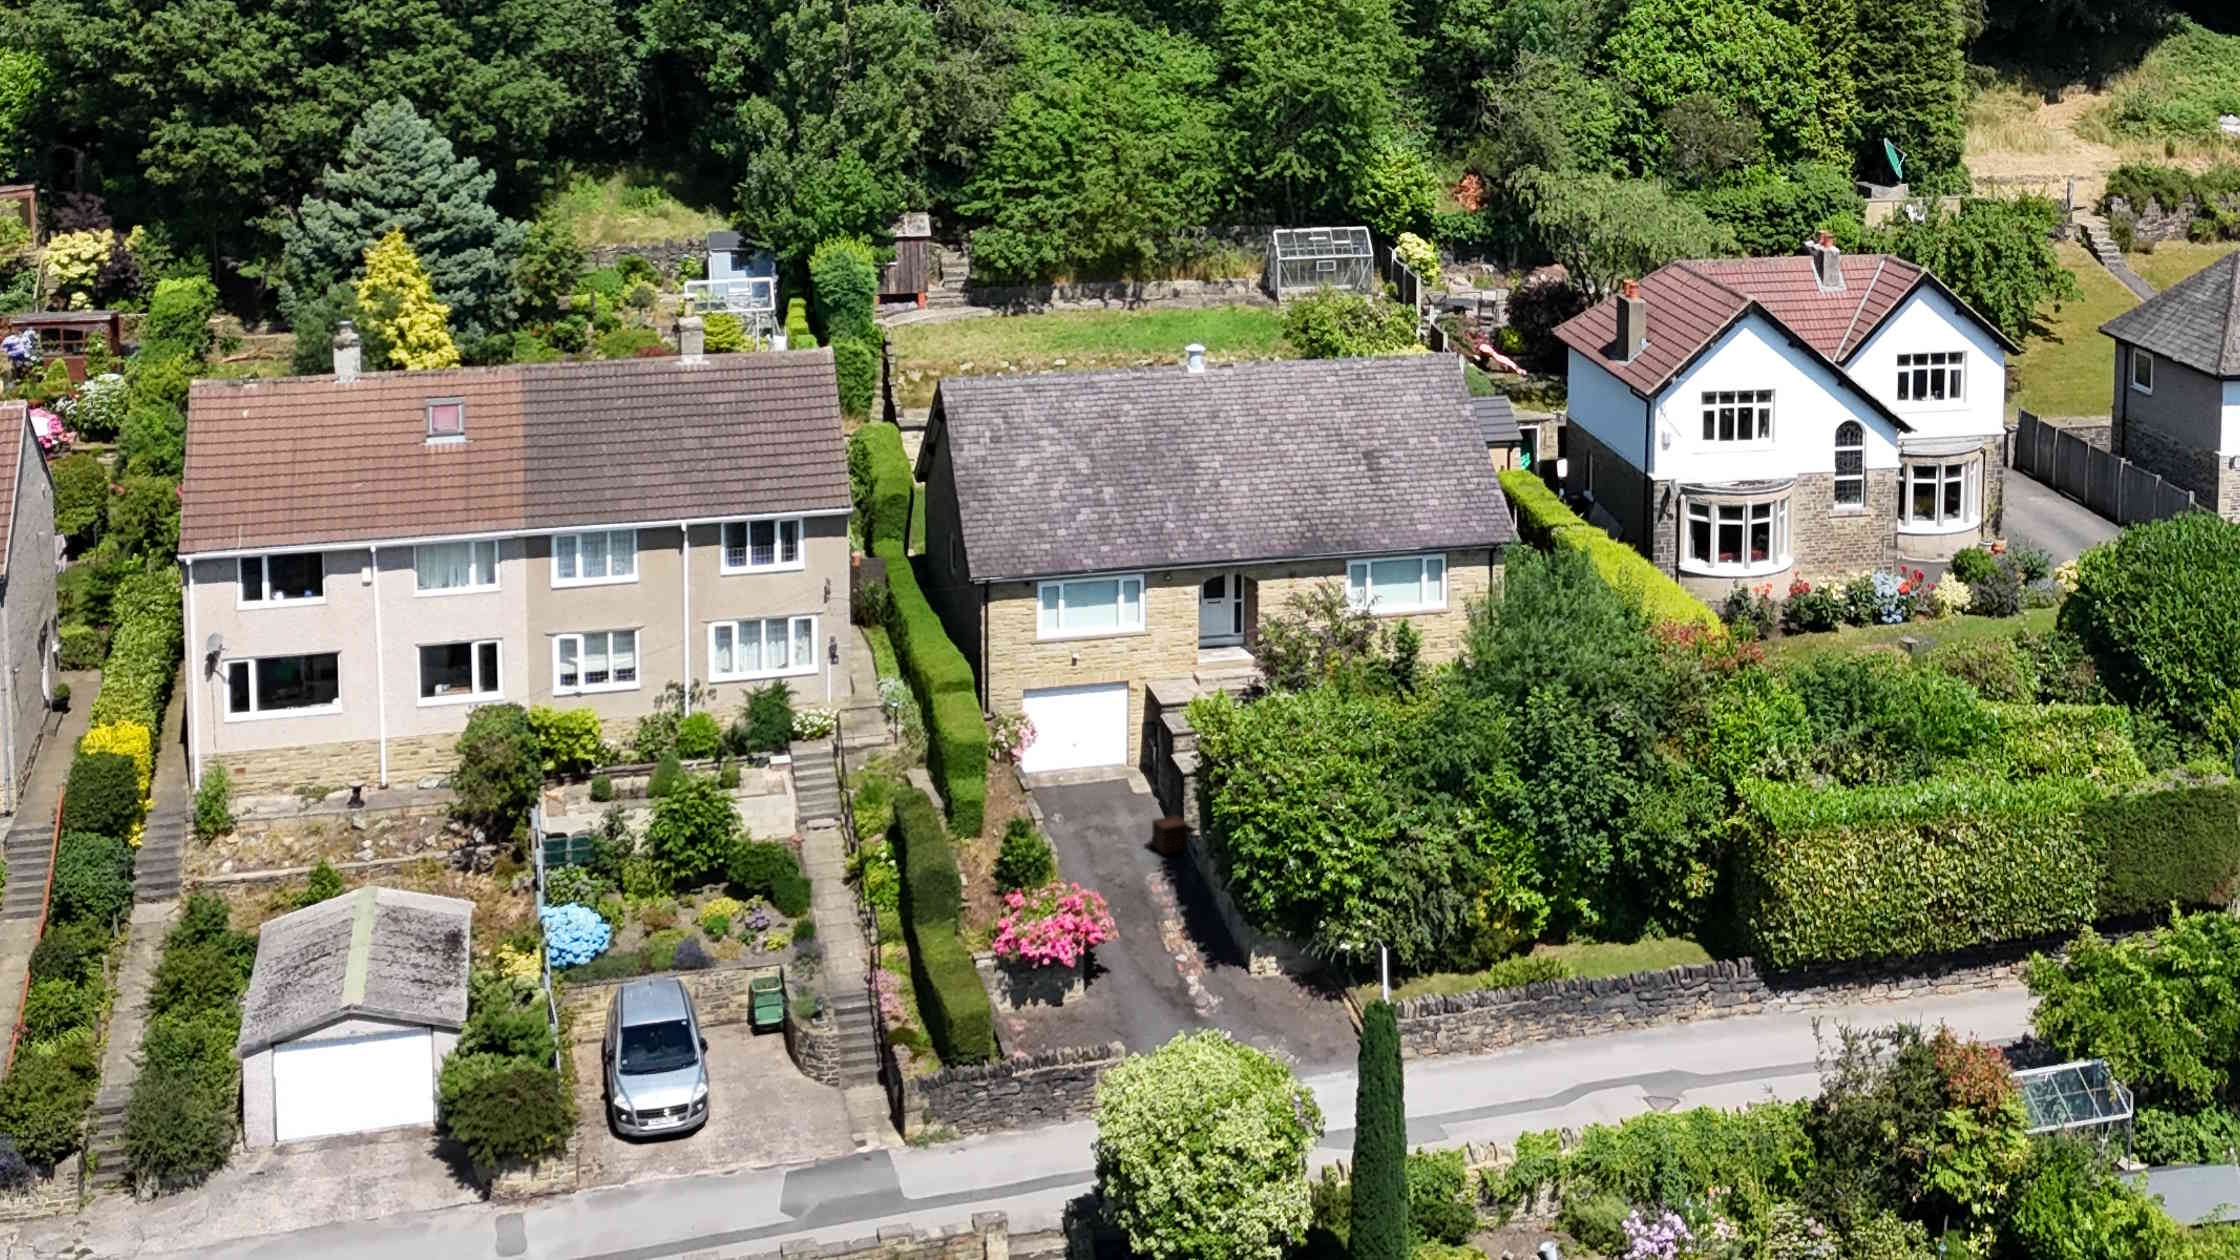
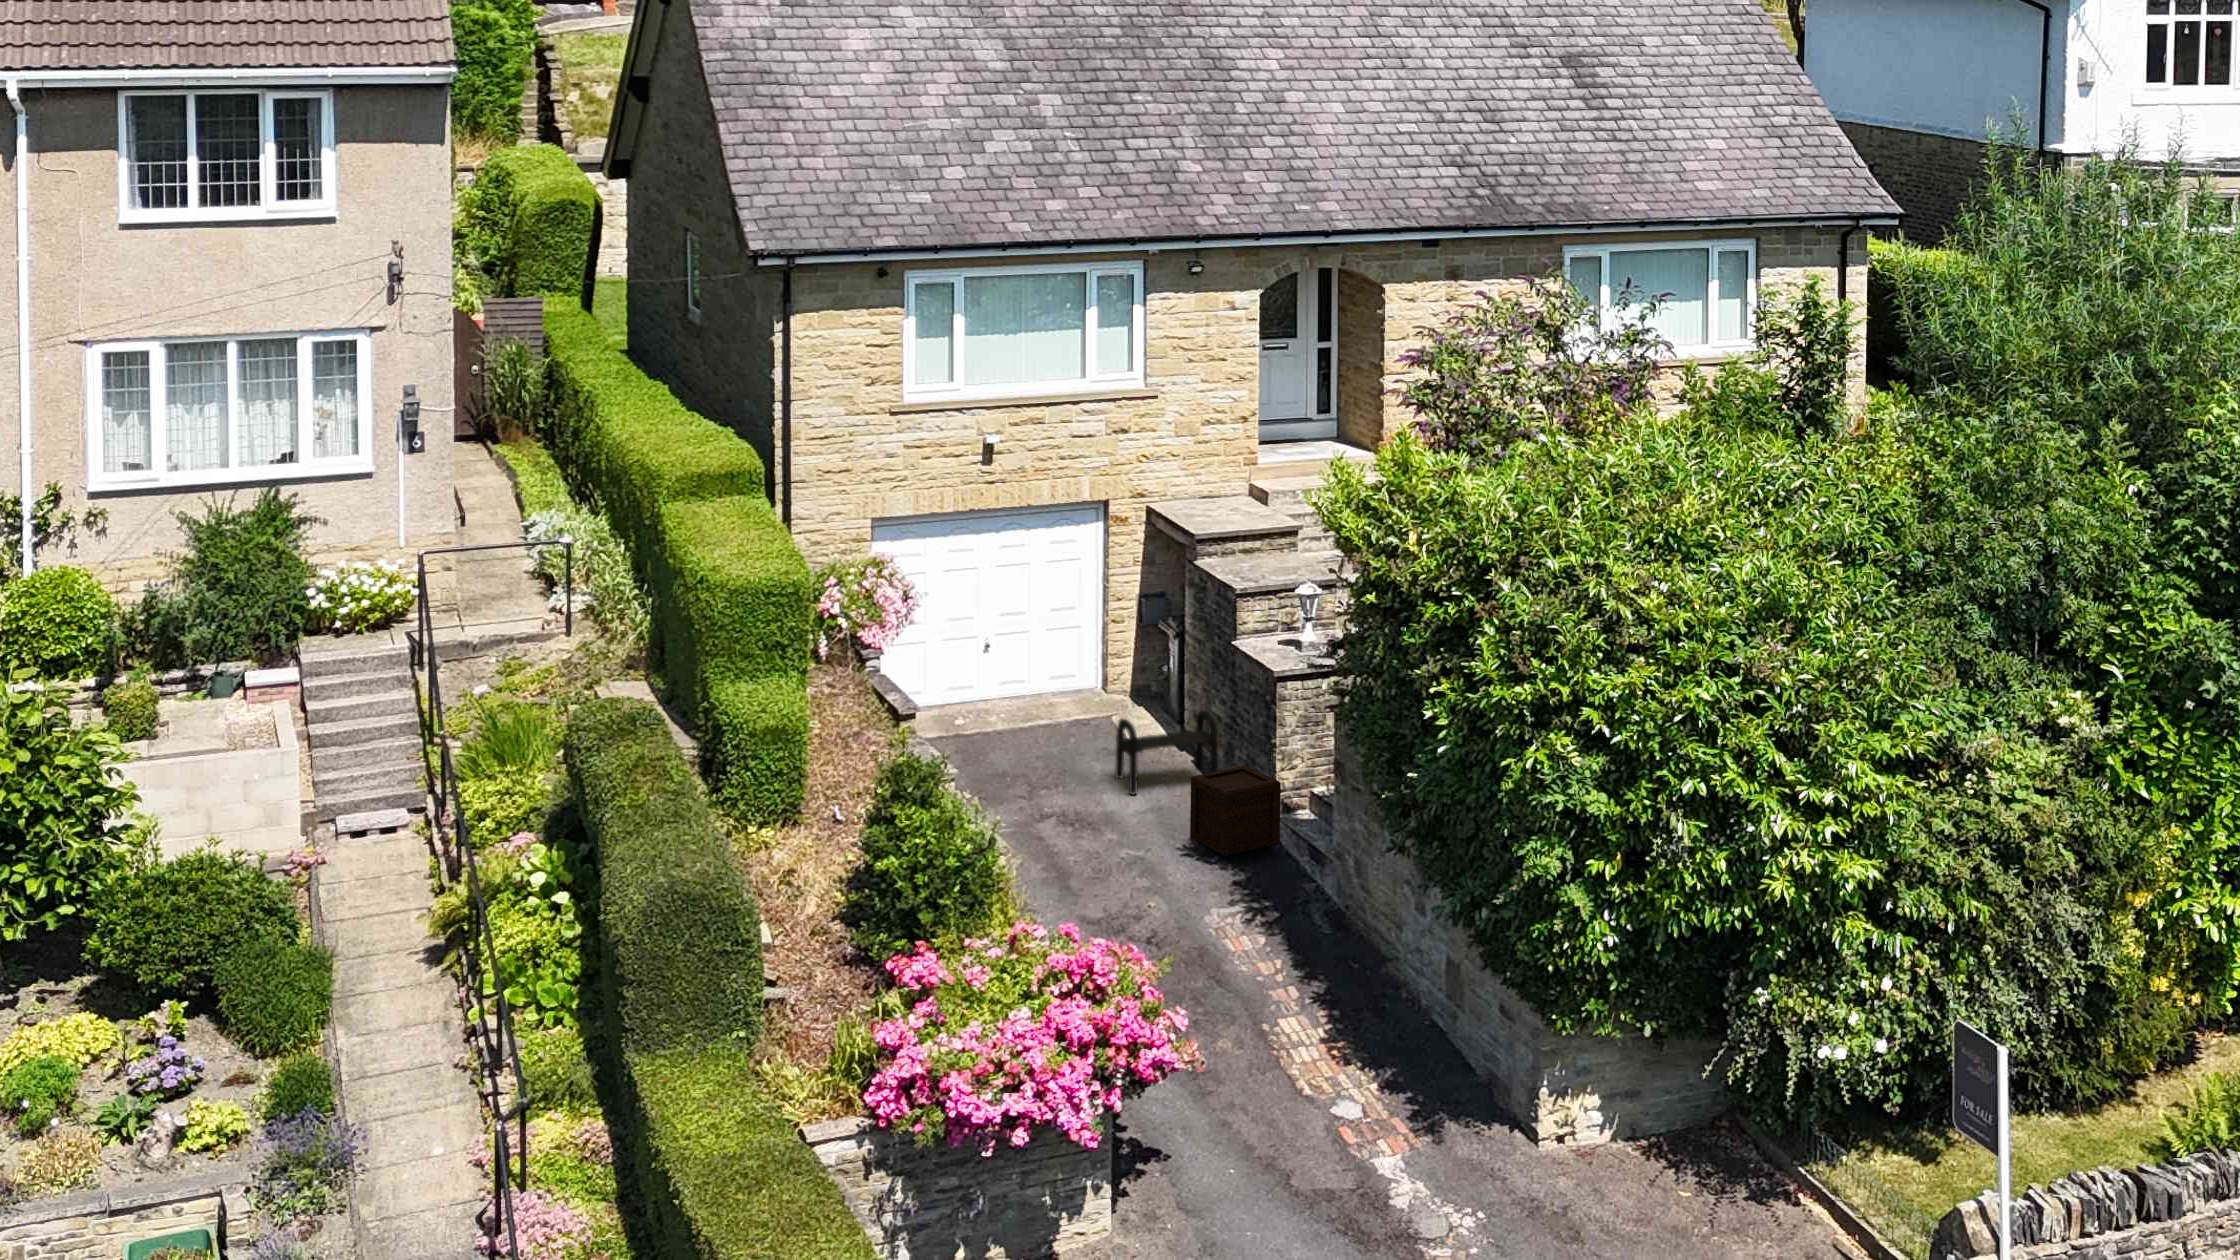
bench: none [1129,787,1172,824] -> present [1115,710,1218,794]

